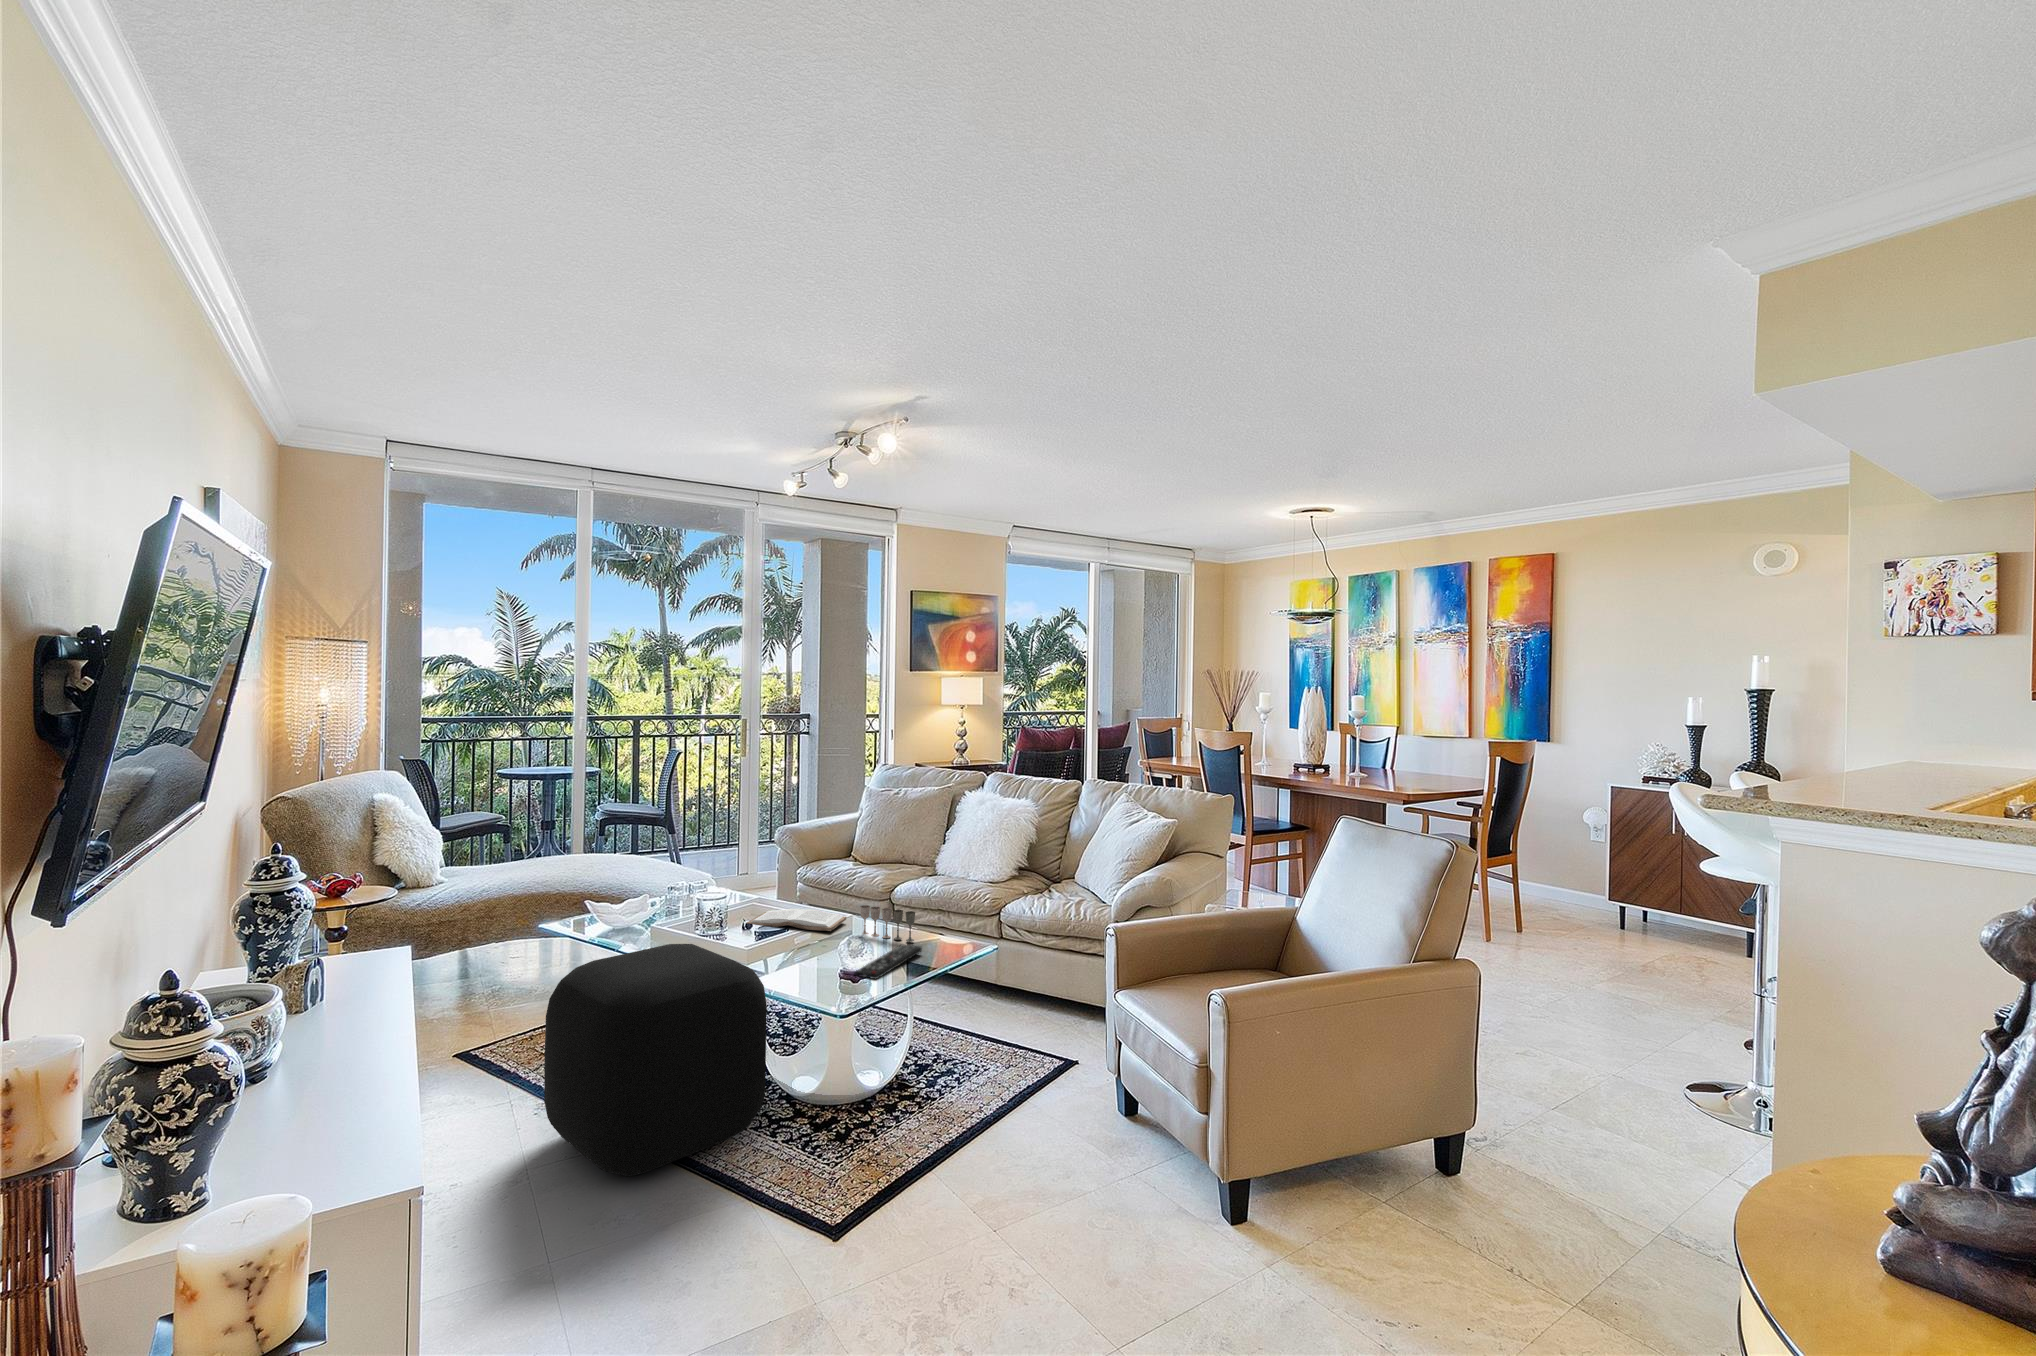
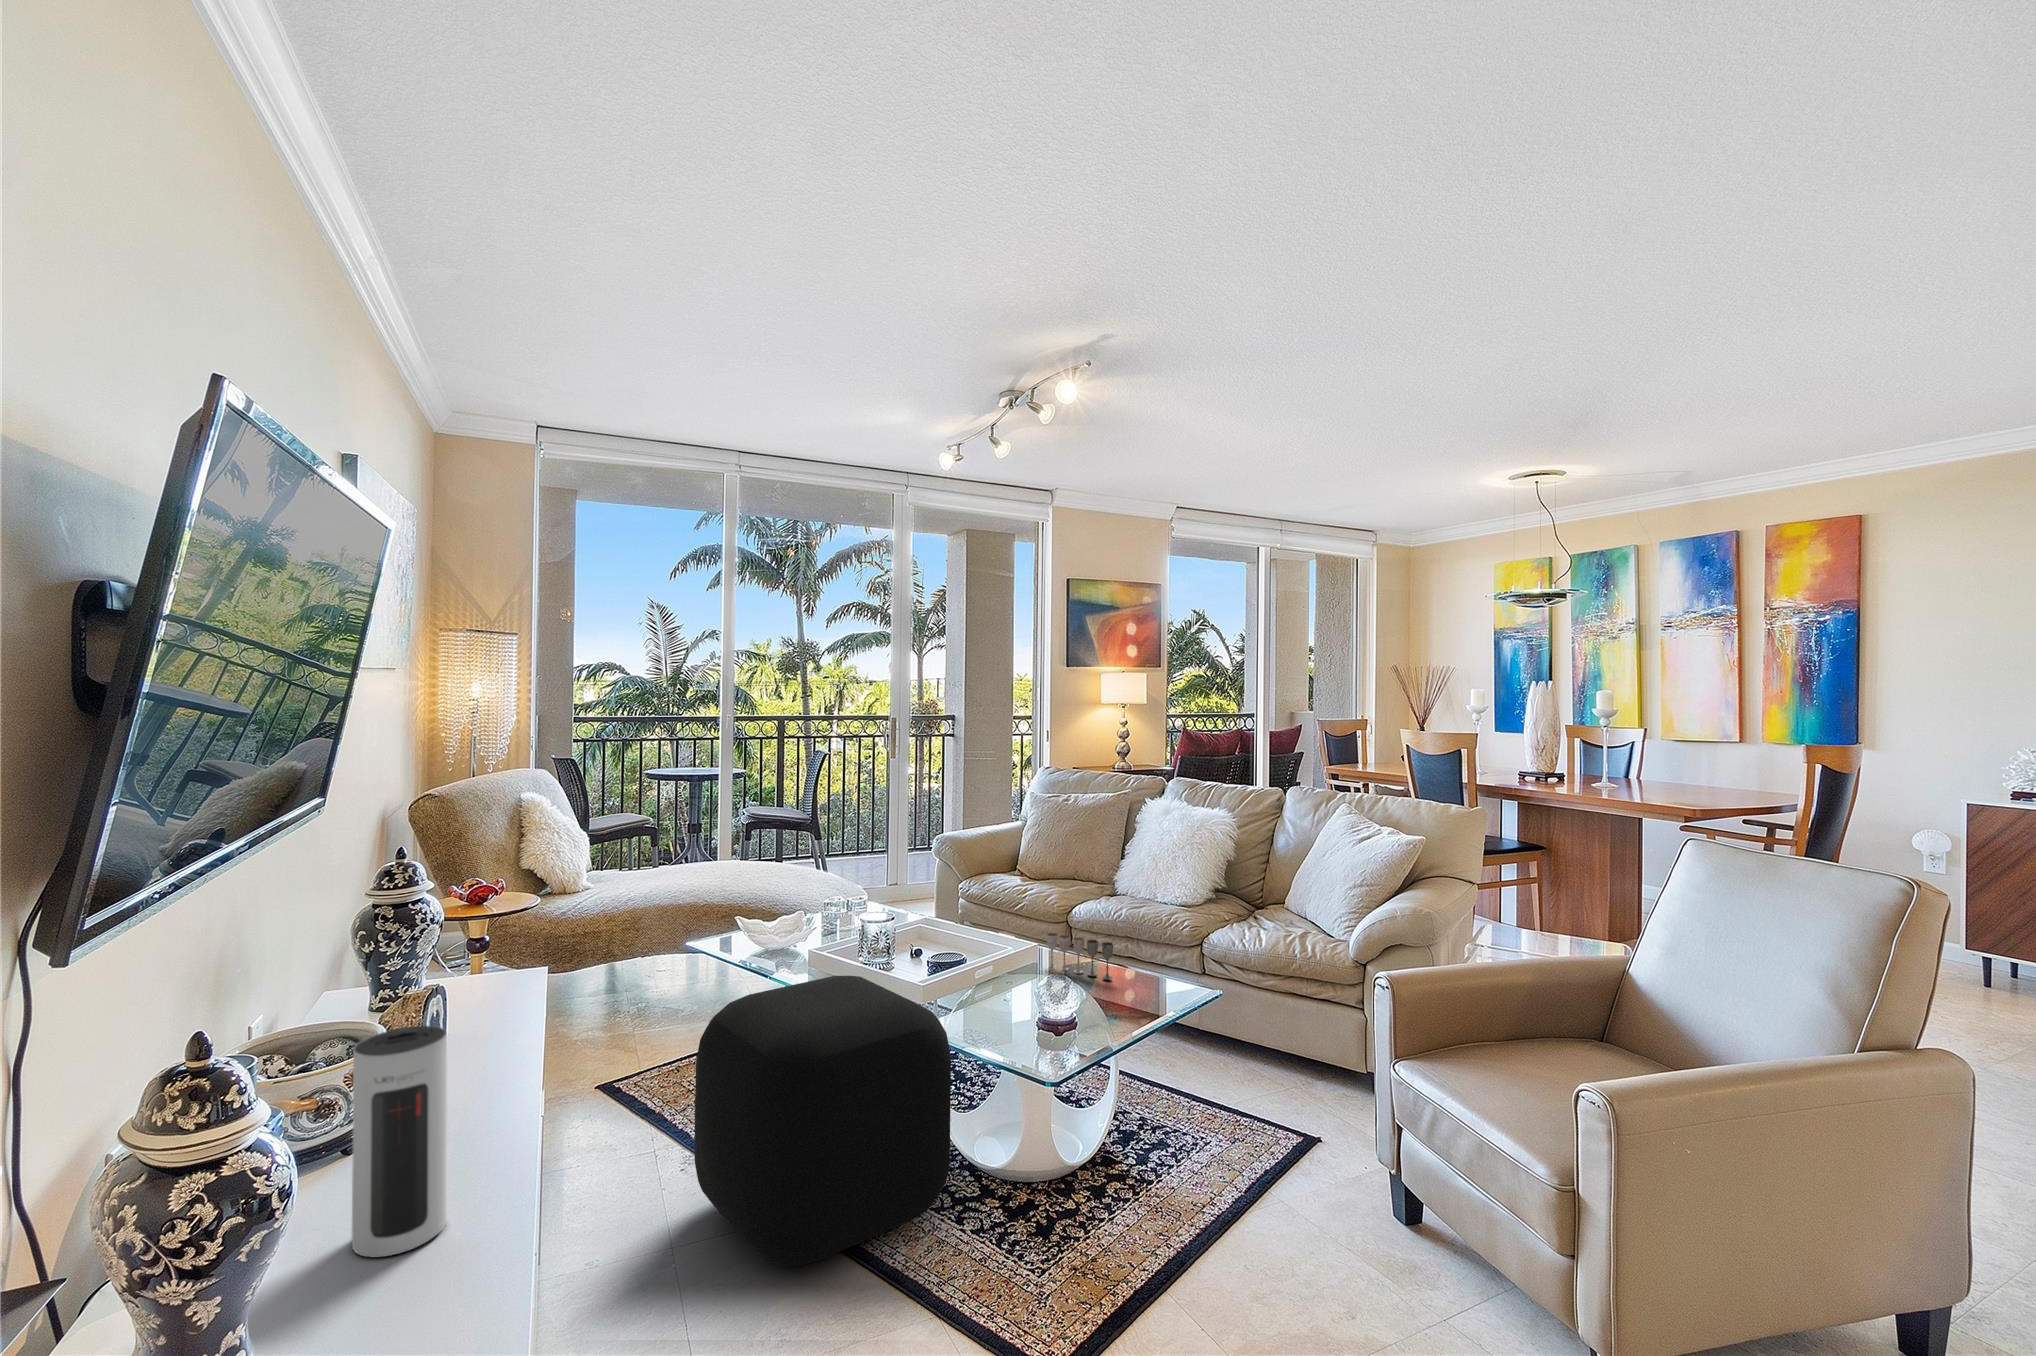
book: present [747,909,847,931] -> none [915,934,1028,962]
remote control: present [854,944,922,979] -> none [1051,983,1125,1030]
speaker: none [272,974,347,1143] -> present [352,1026,447,1258]

